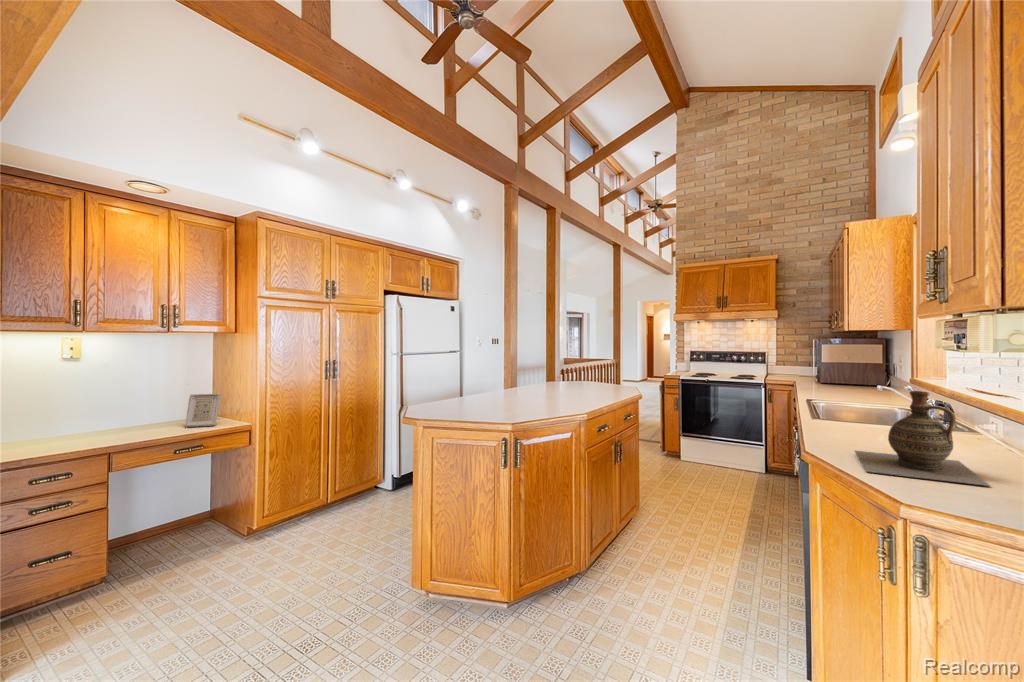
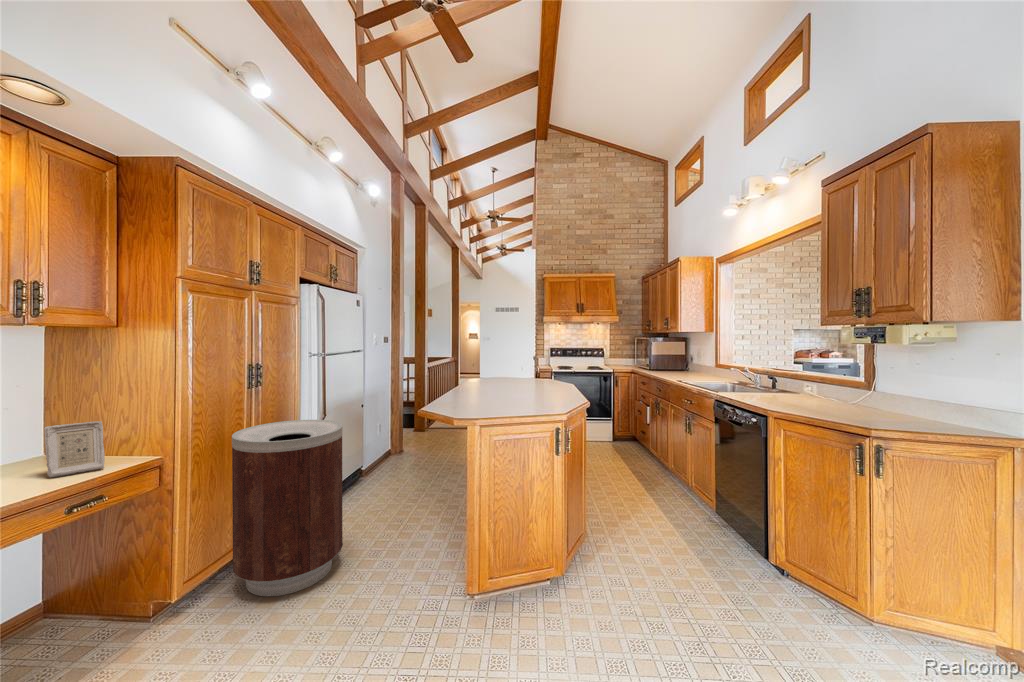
ceramic jug: present [855,391,990,486] -> none [791,368,875,417]
trash can: none [292,407,378,546] -> present [232,420,343,596]

